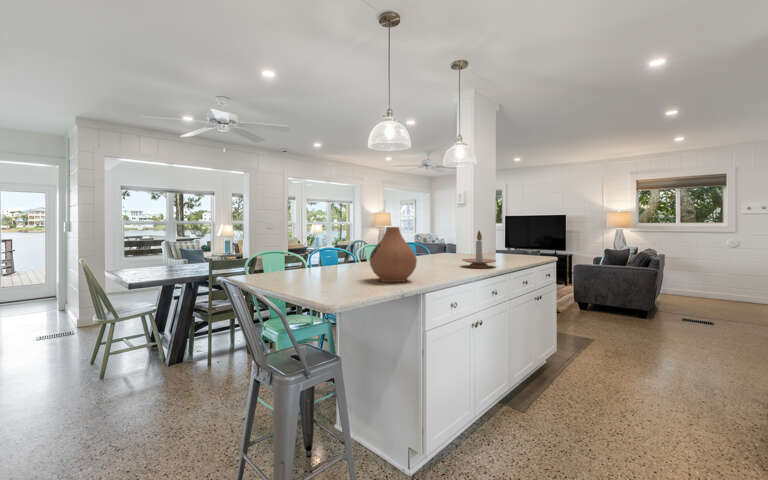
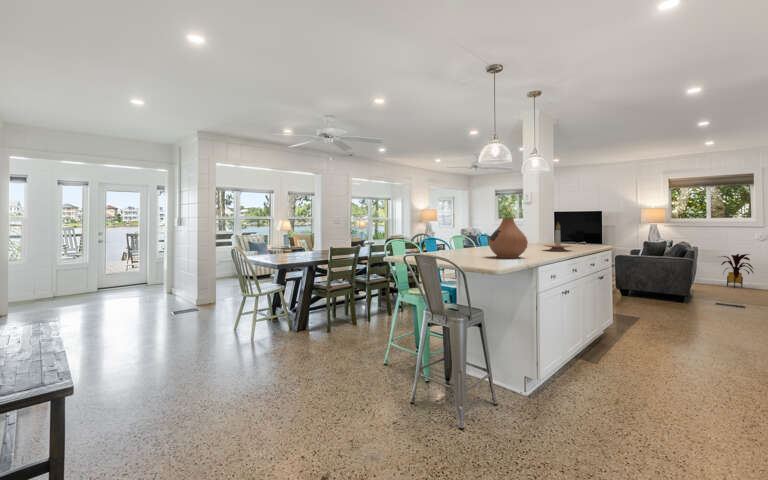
house plant: none [686,261,726,298] -> present [721,254,753,287]

